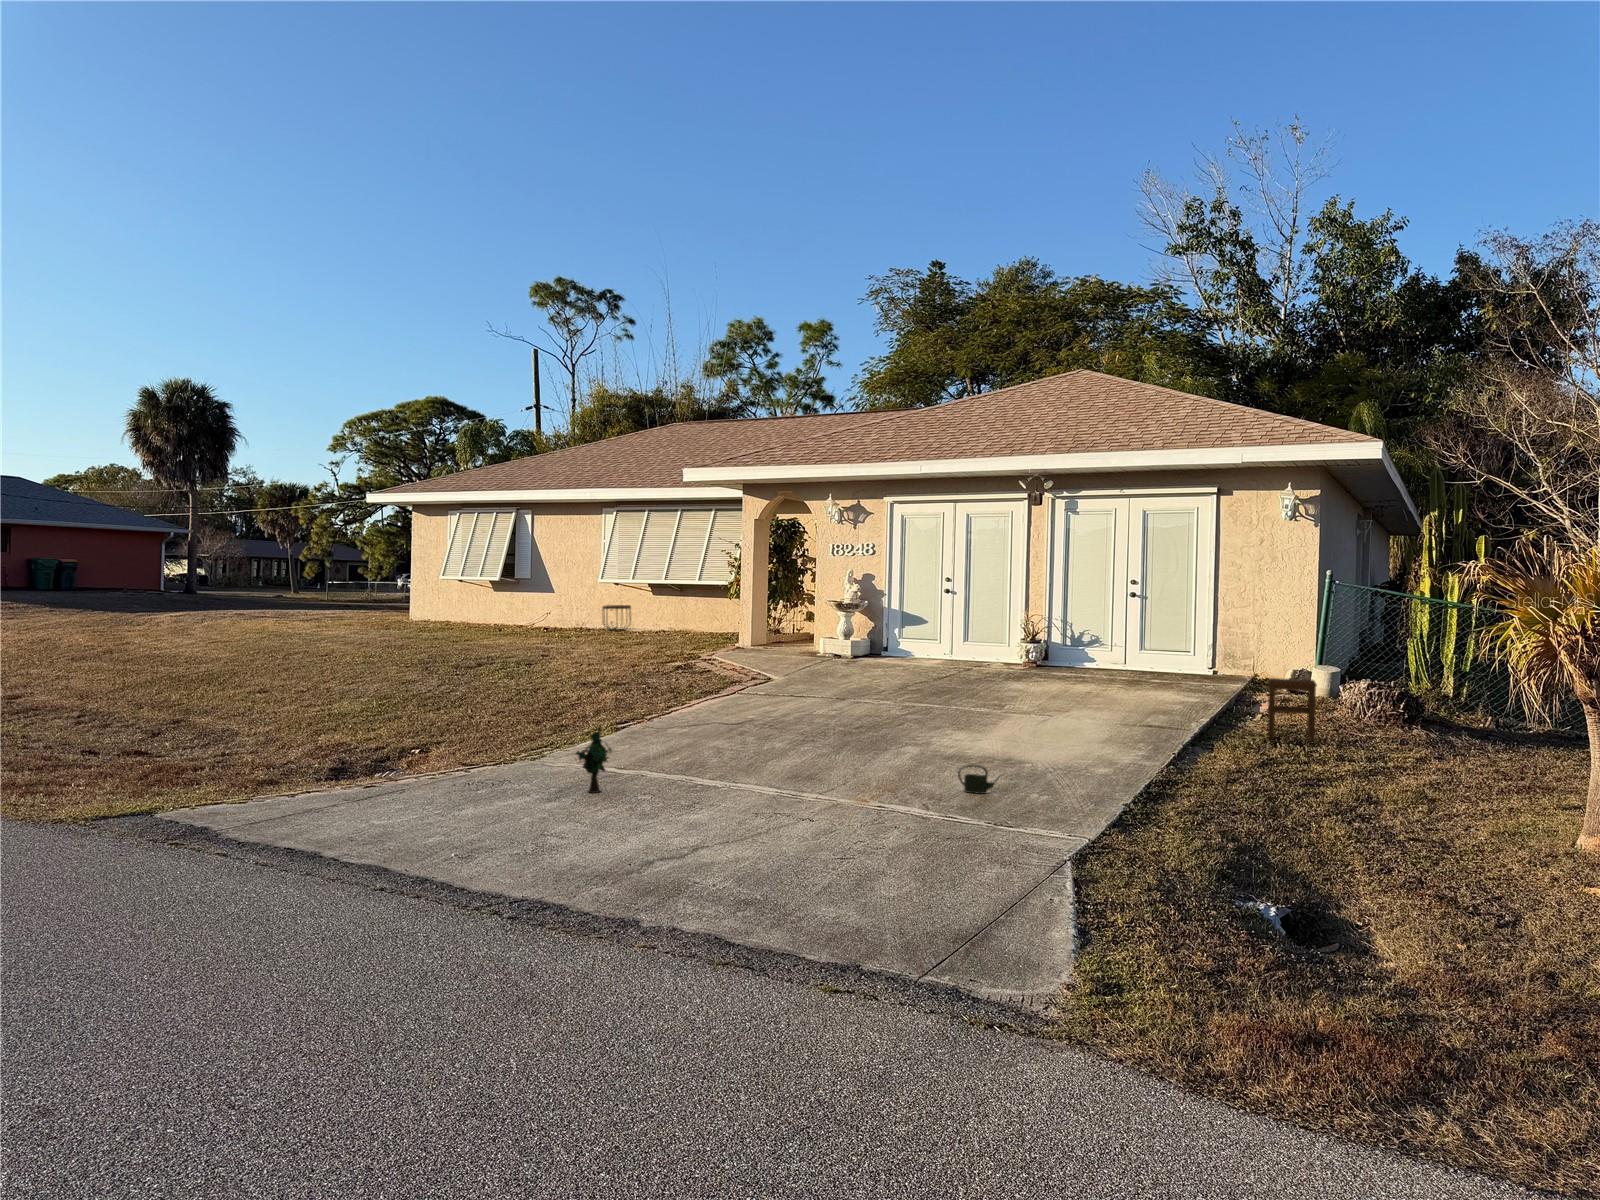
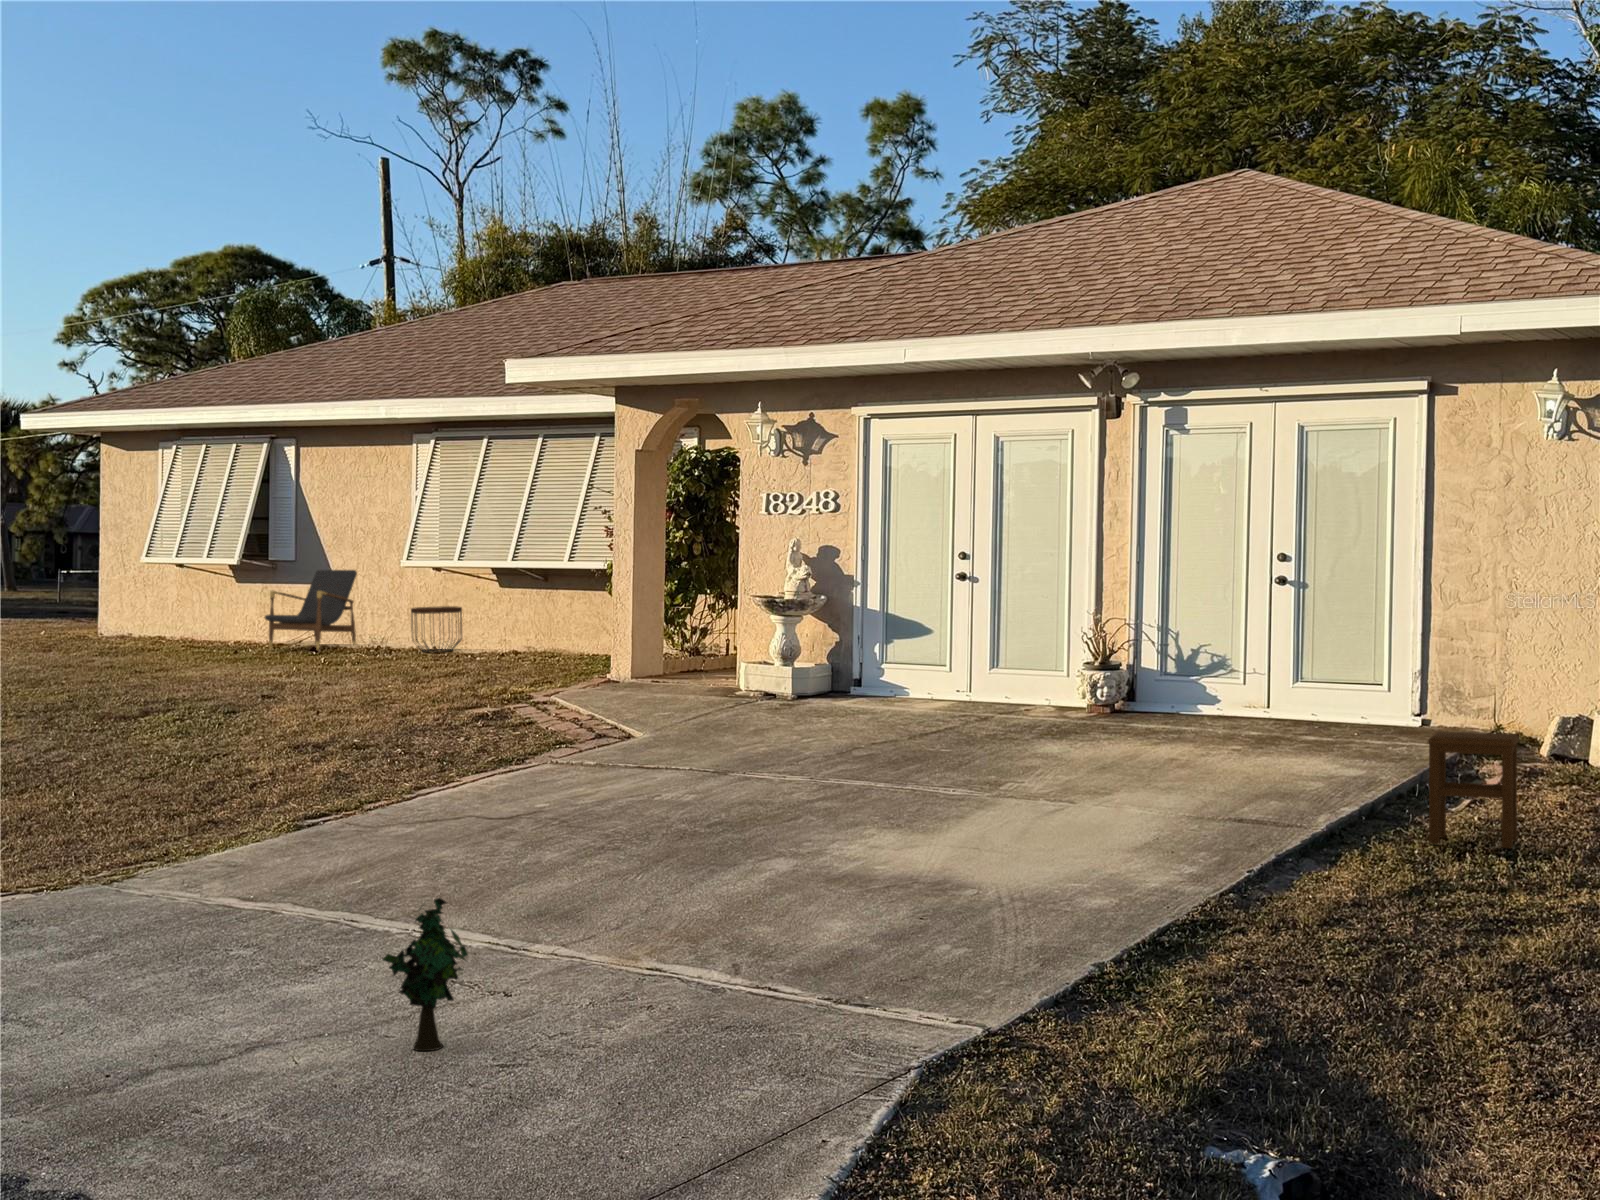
lounge chair: none [515,584,567,630] -> present [265,570,357,650]
decorative plant: present [576,727,612,793] -> present [383,898,468,1051]
watering can: present [958,765,1002,794] -> none [815,890,892,943]

